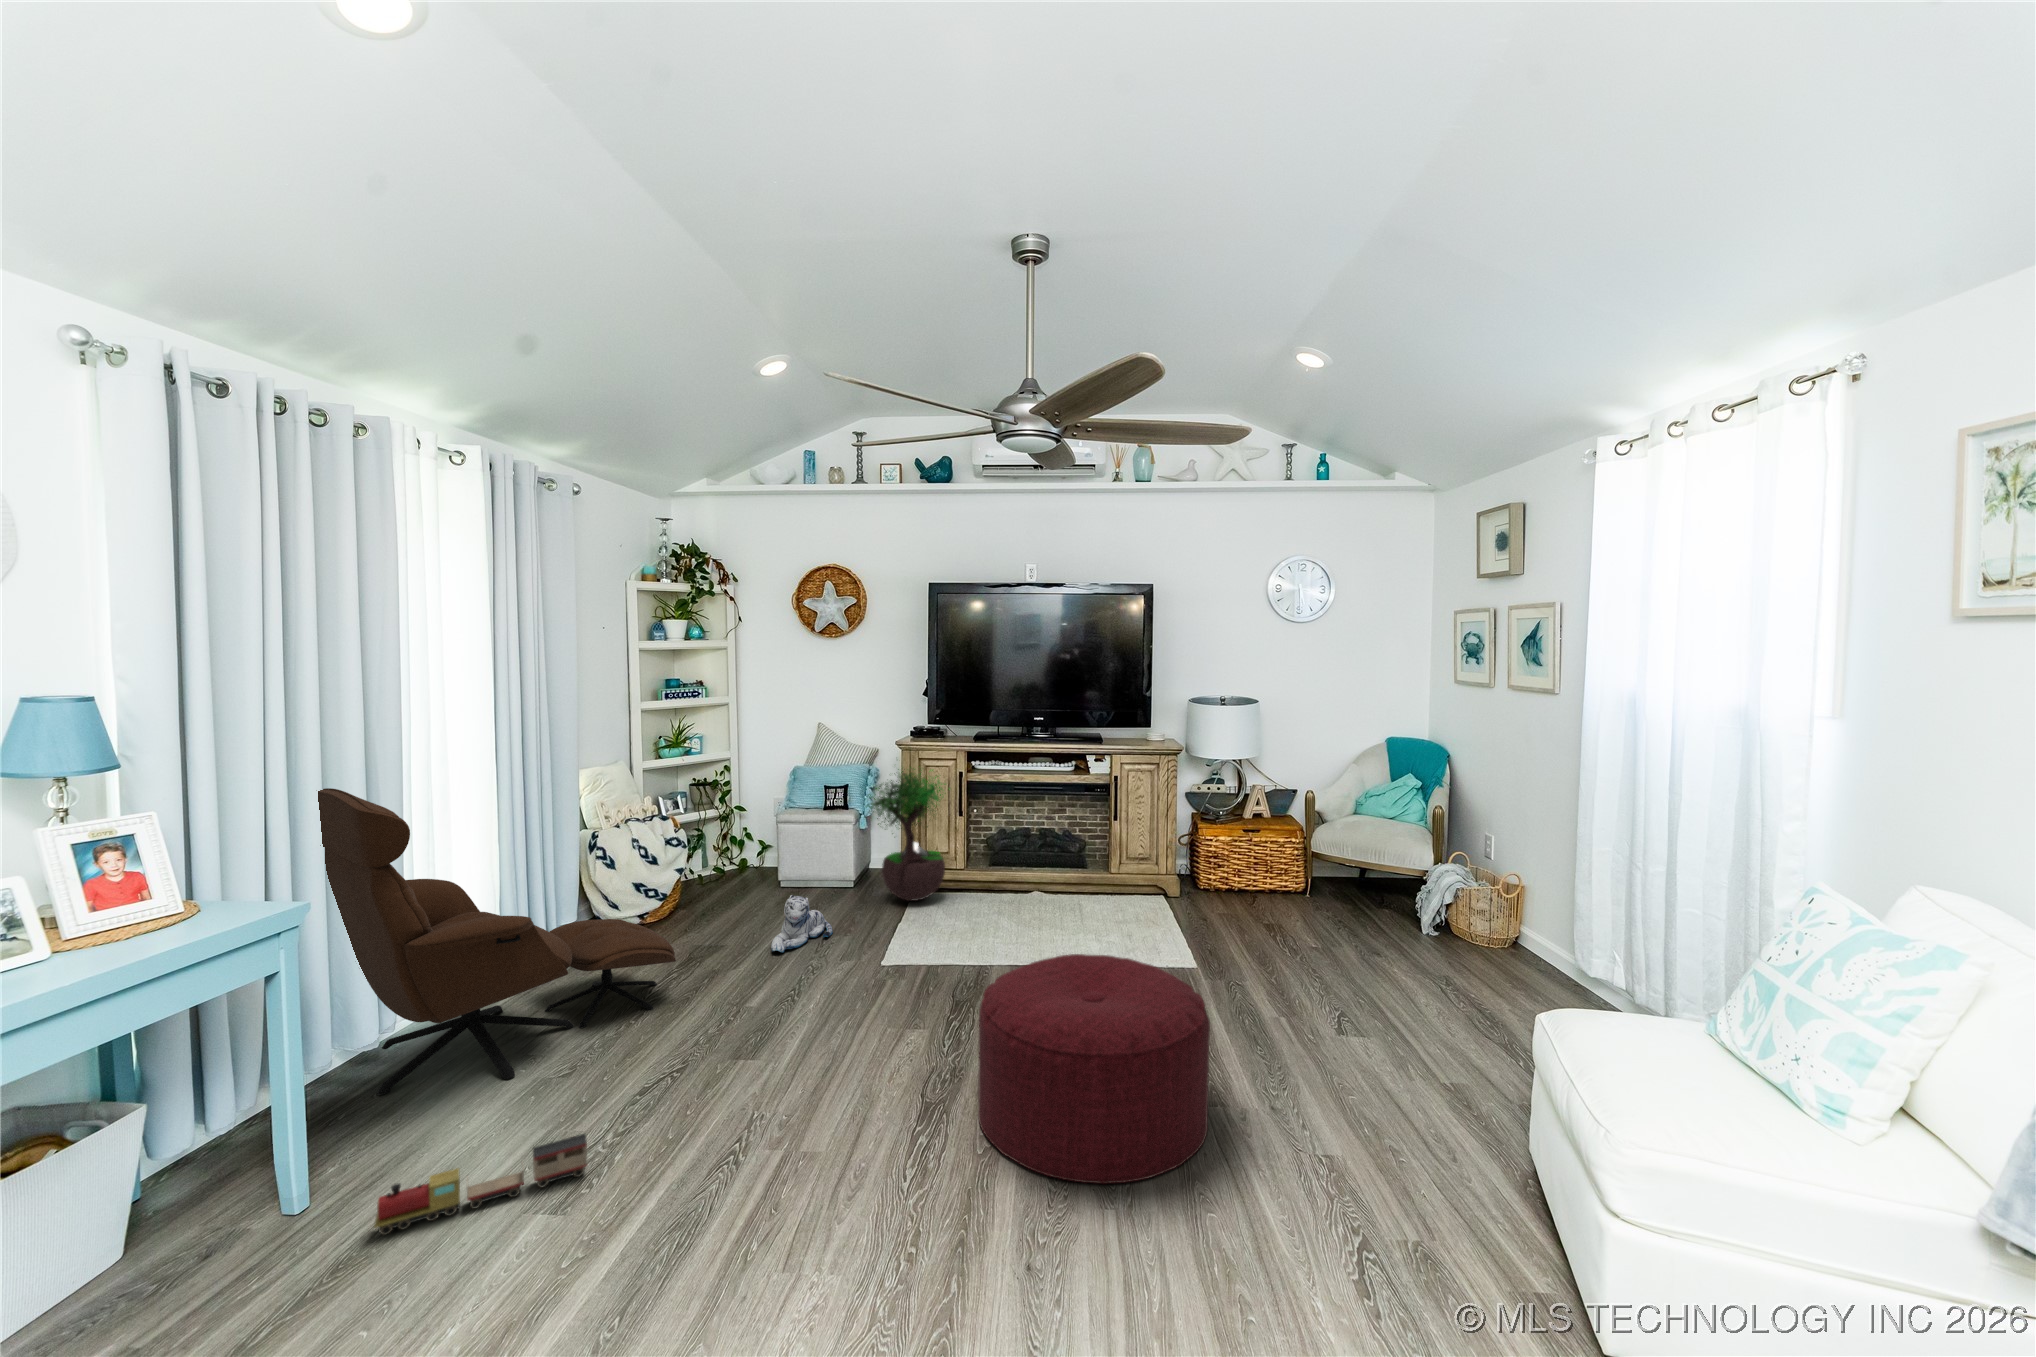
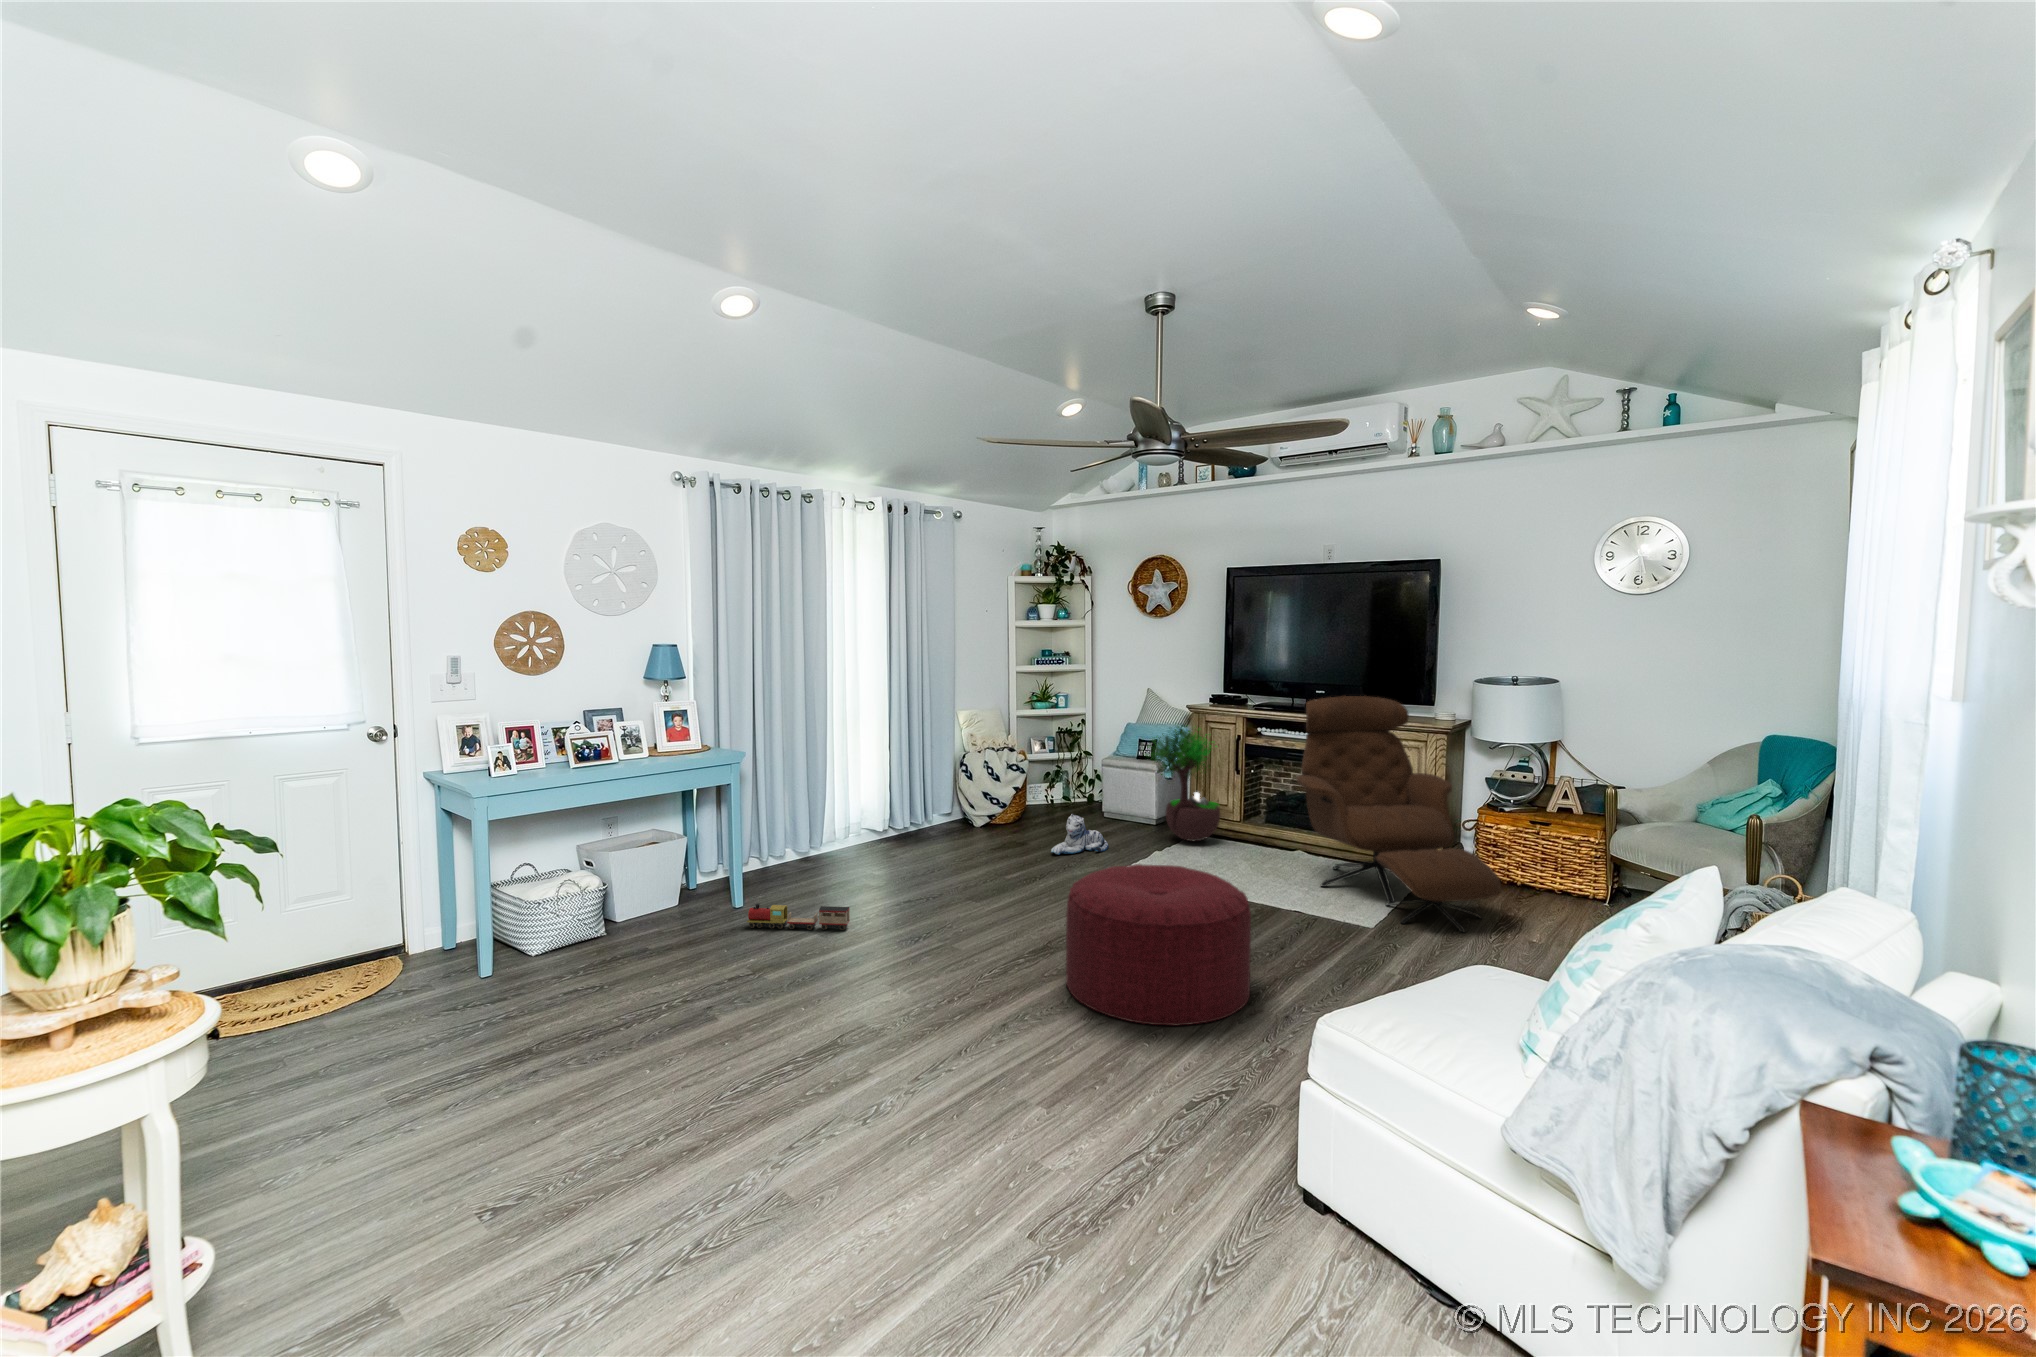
lounge chair: present [318,788,676,1095] -> present [1297,696,1501,932]

